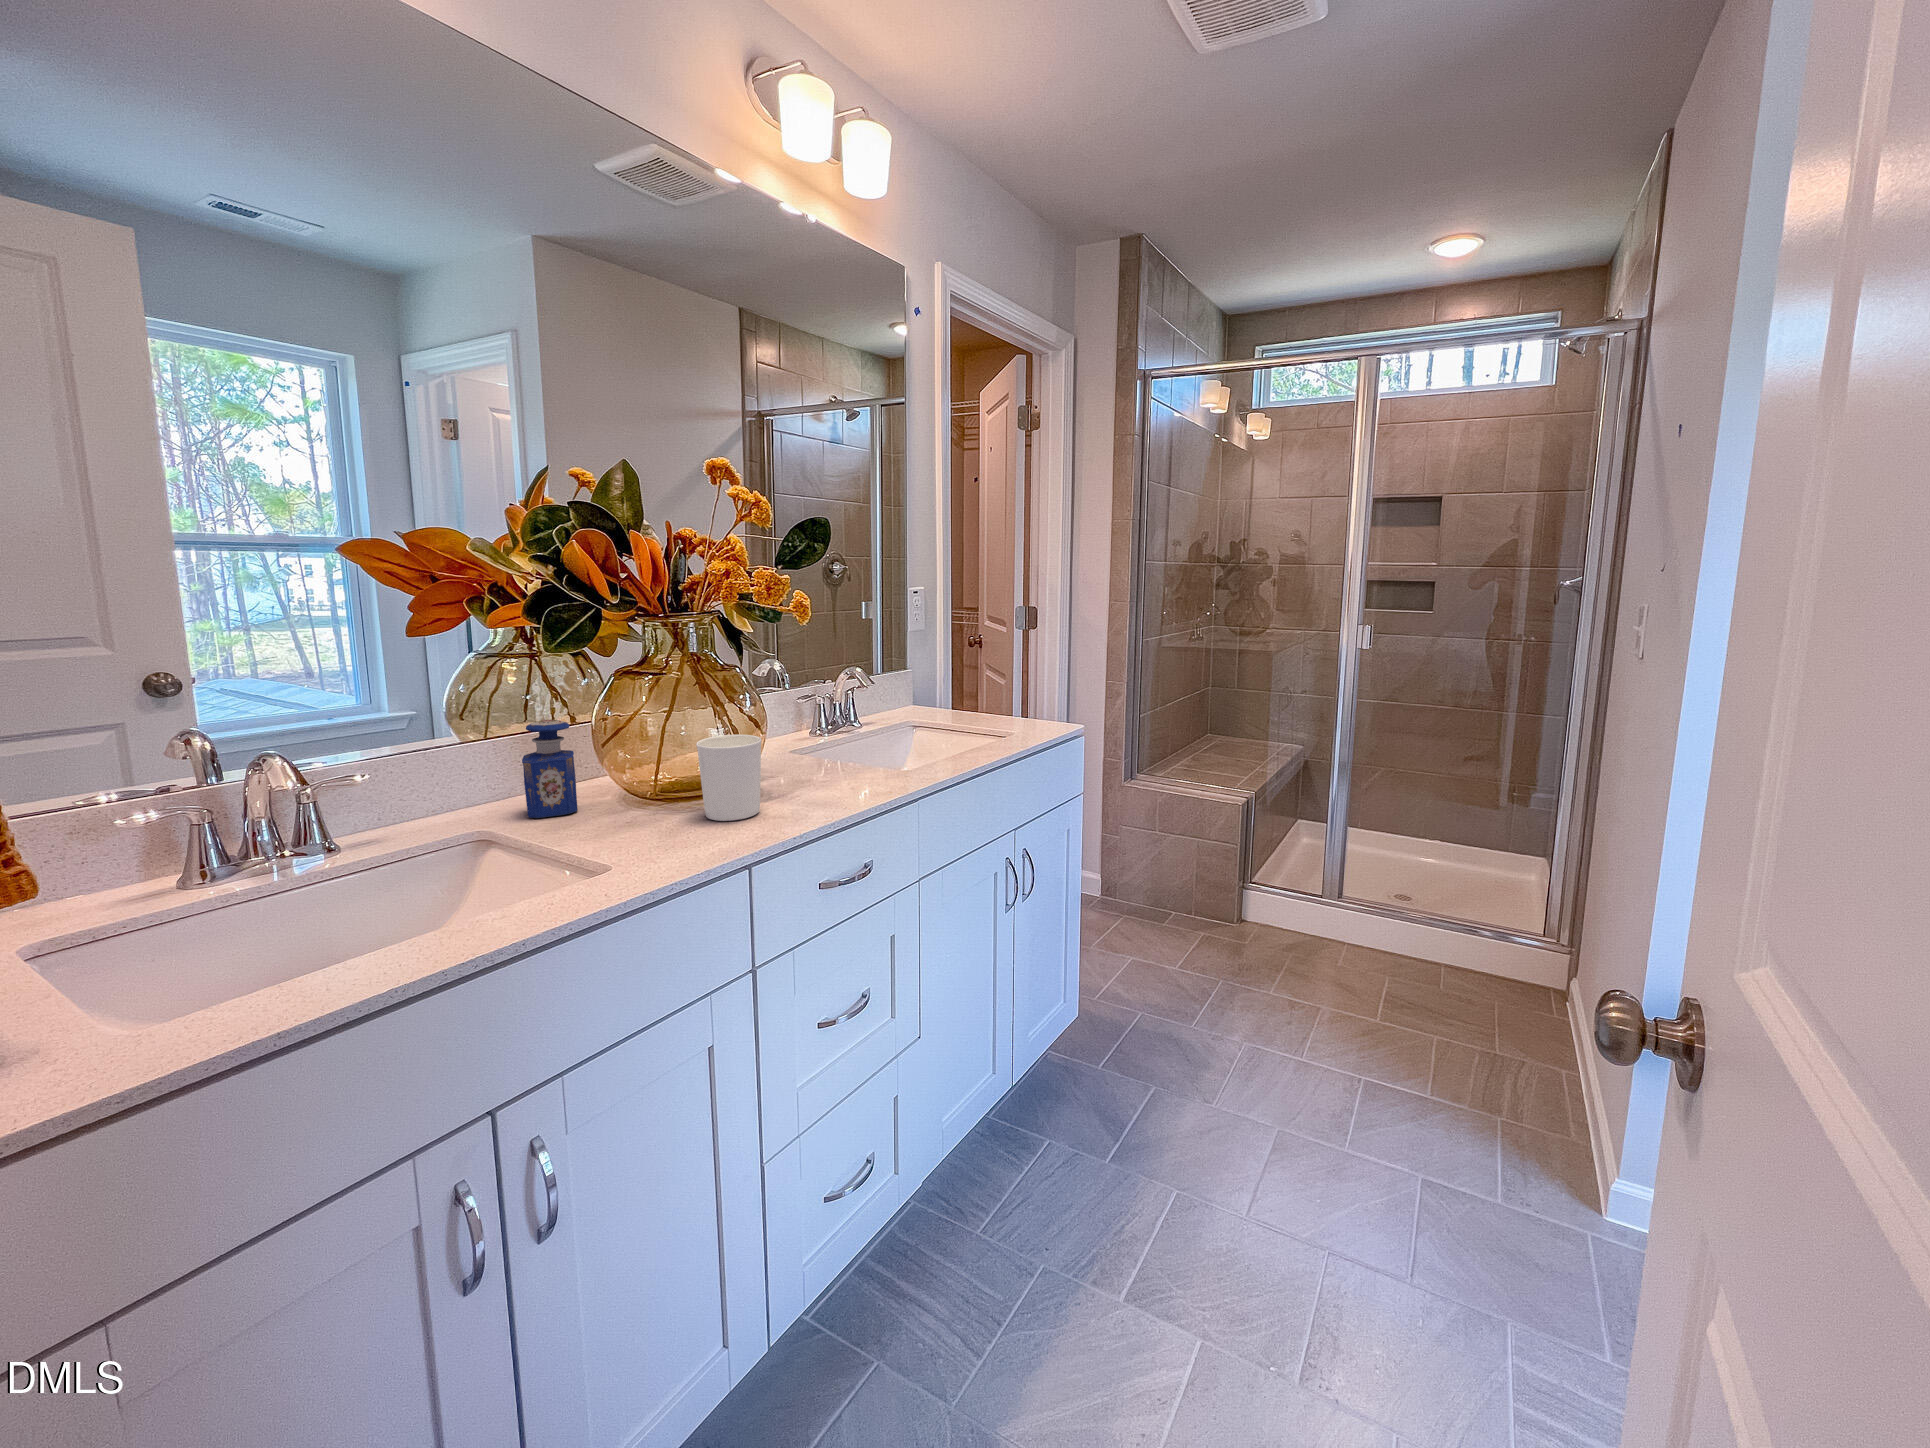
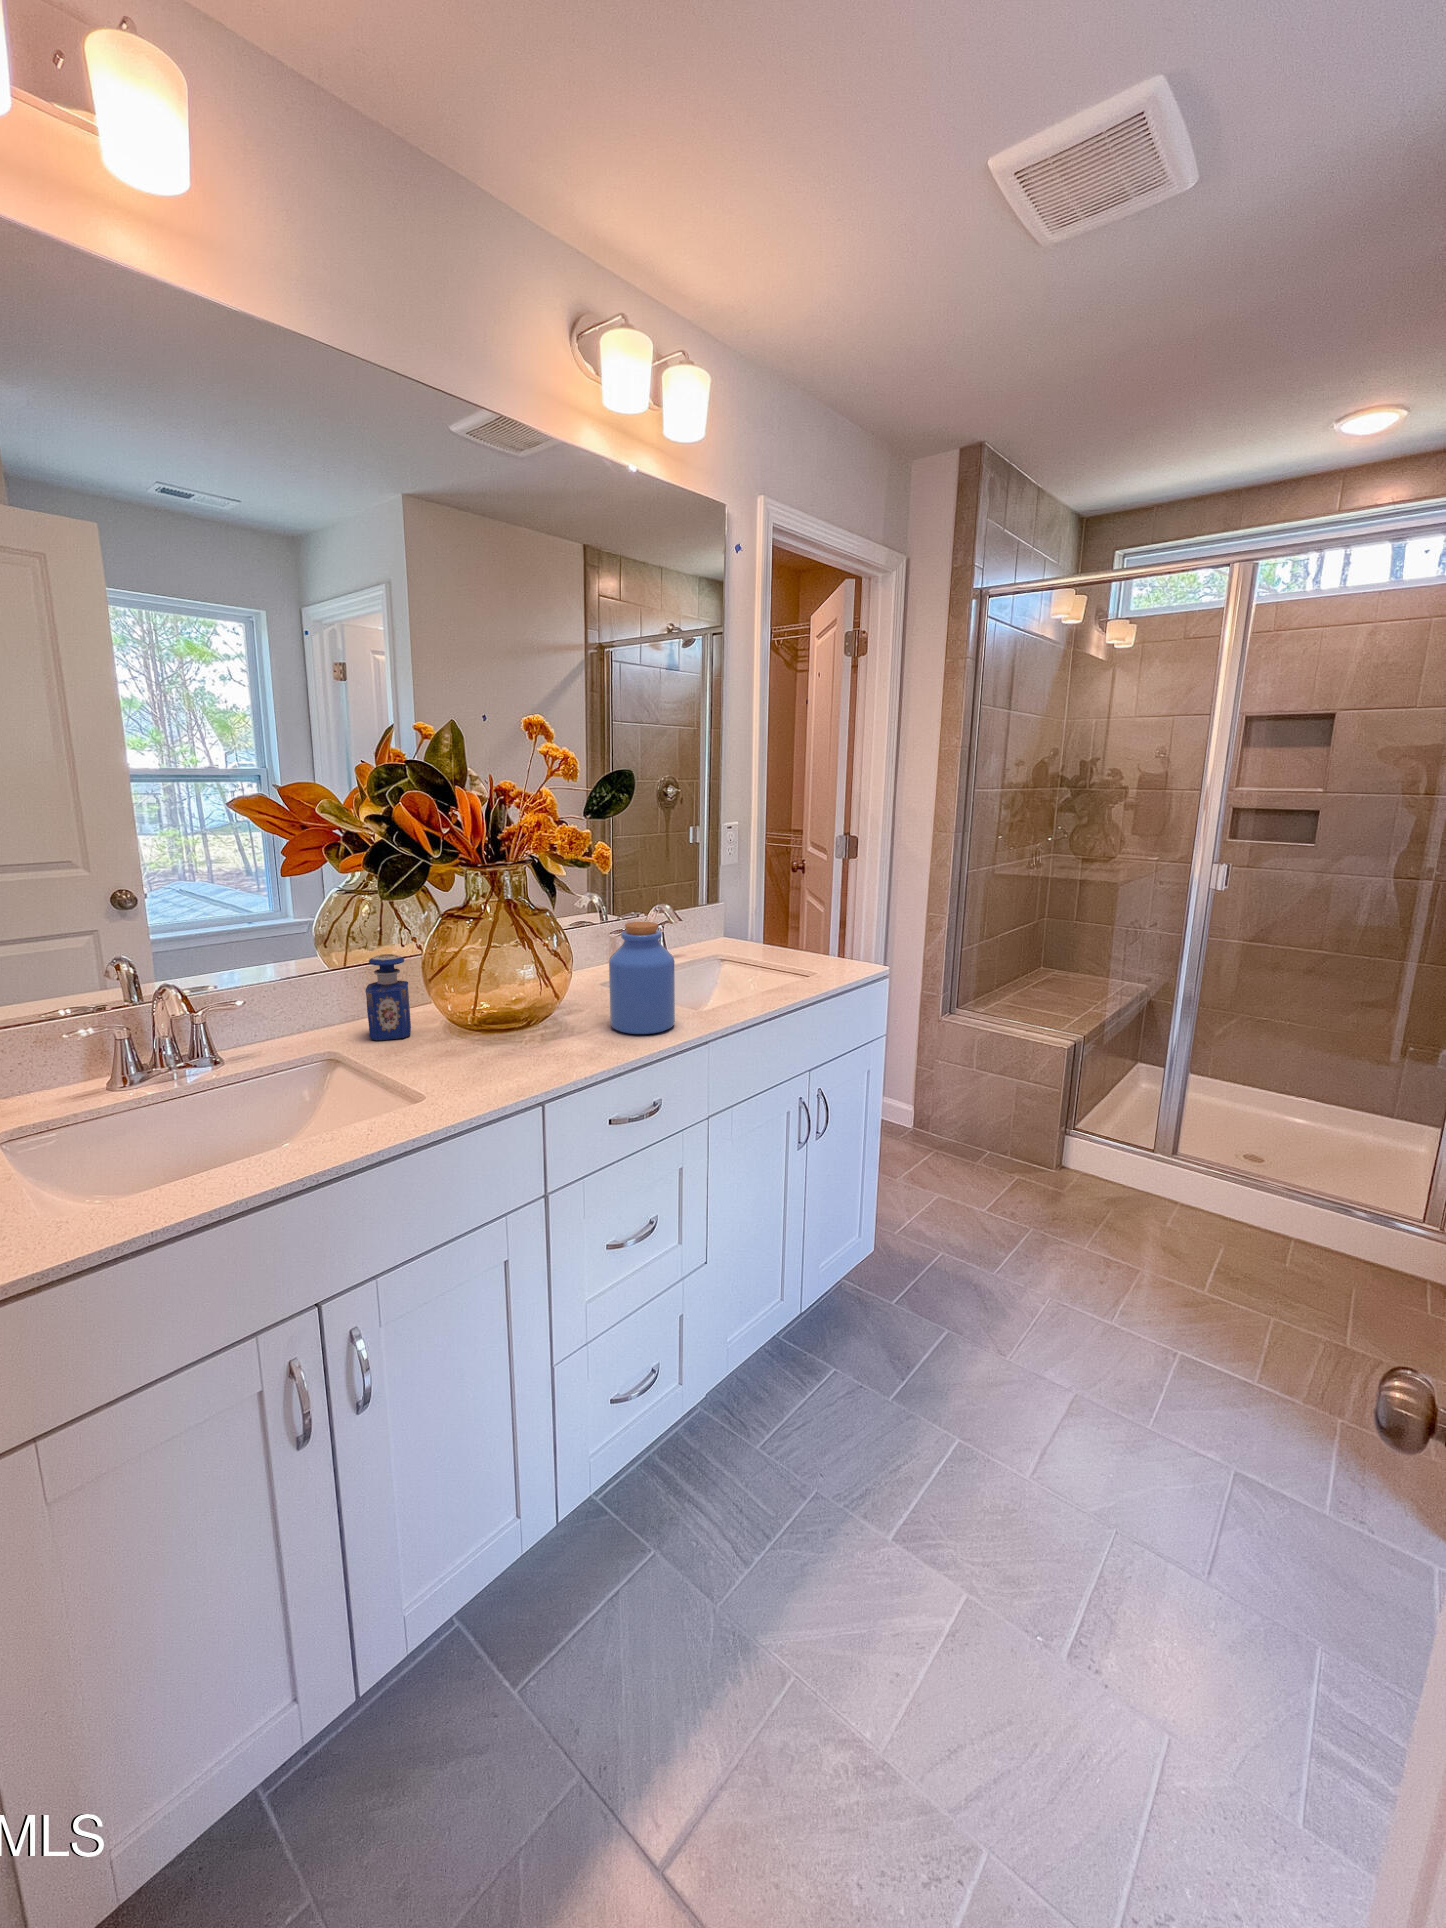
jar: none [807,677,880,795] -> present [609,922,675,1034]
candle holder: present [696,735,762,821] -> none [507,975,564,1055]

